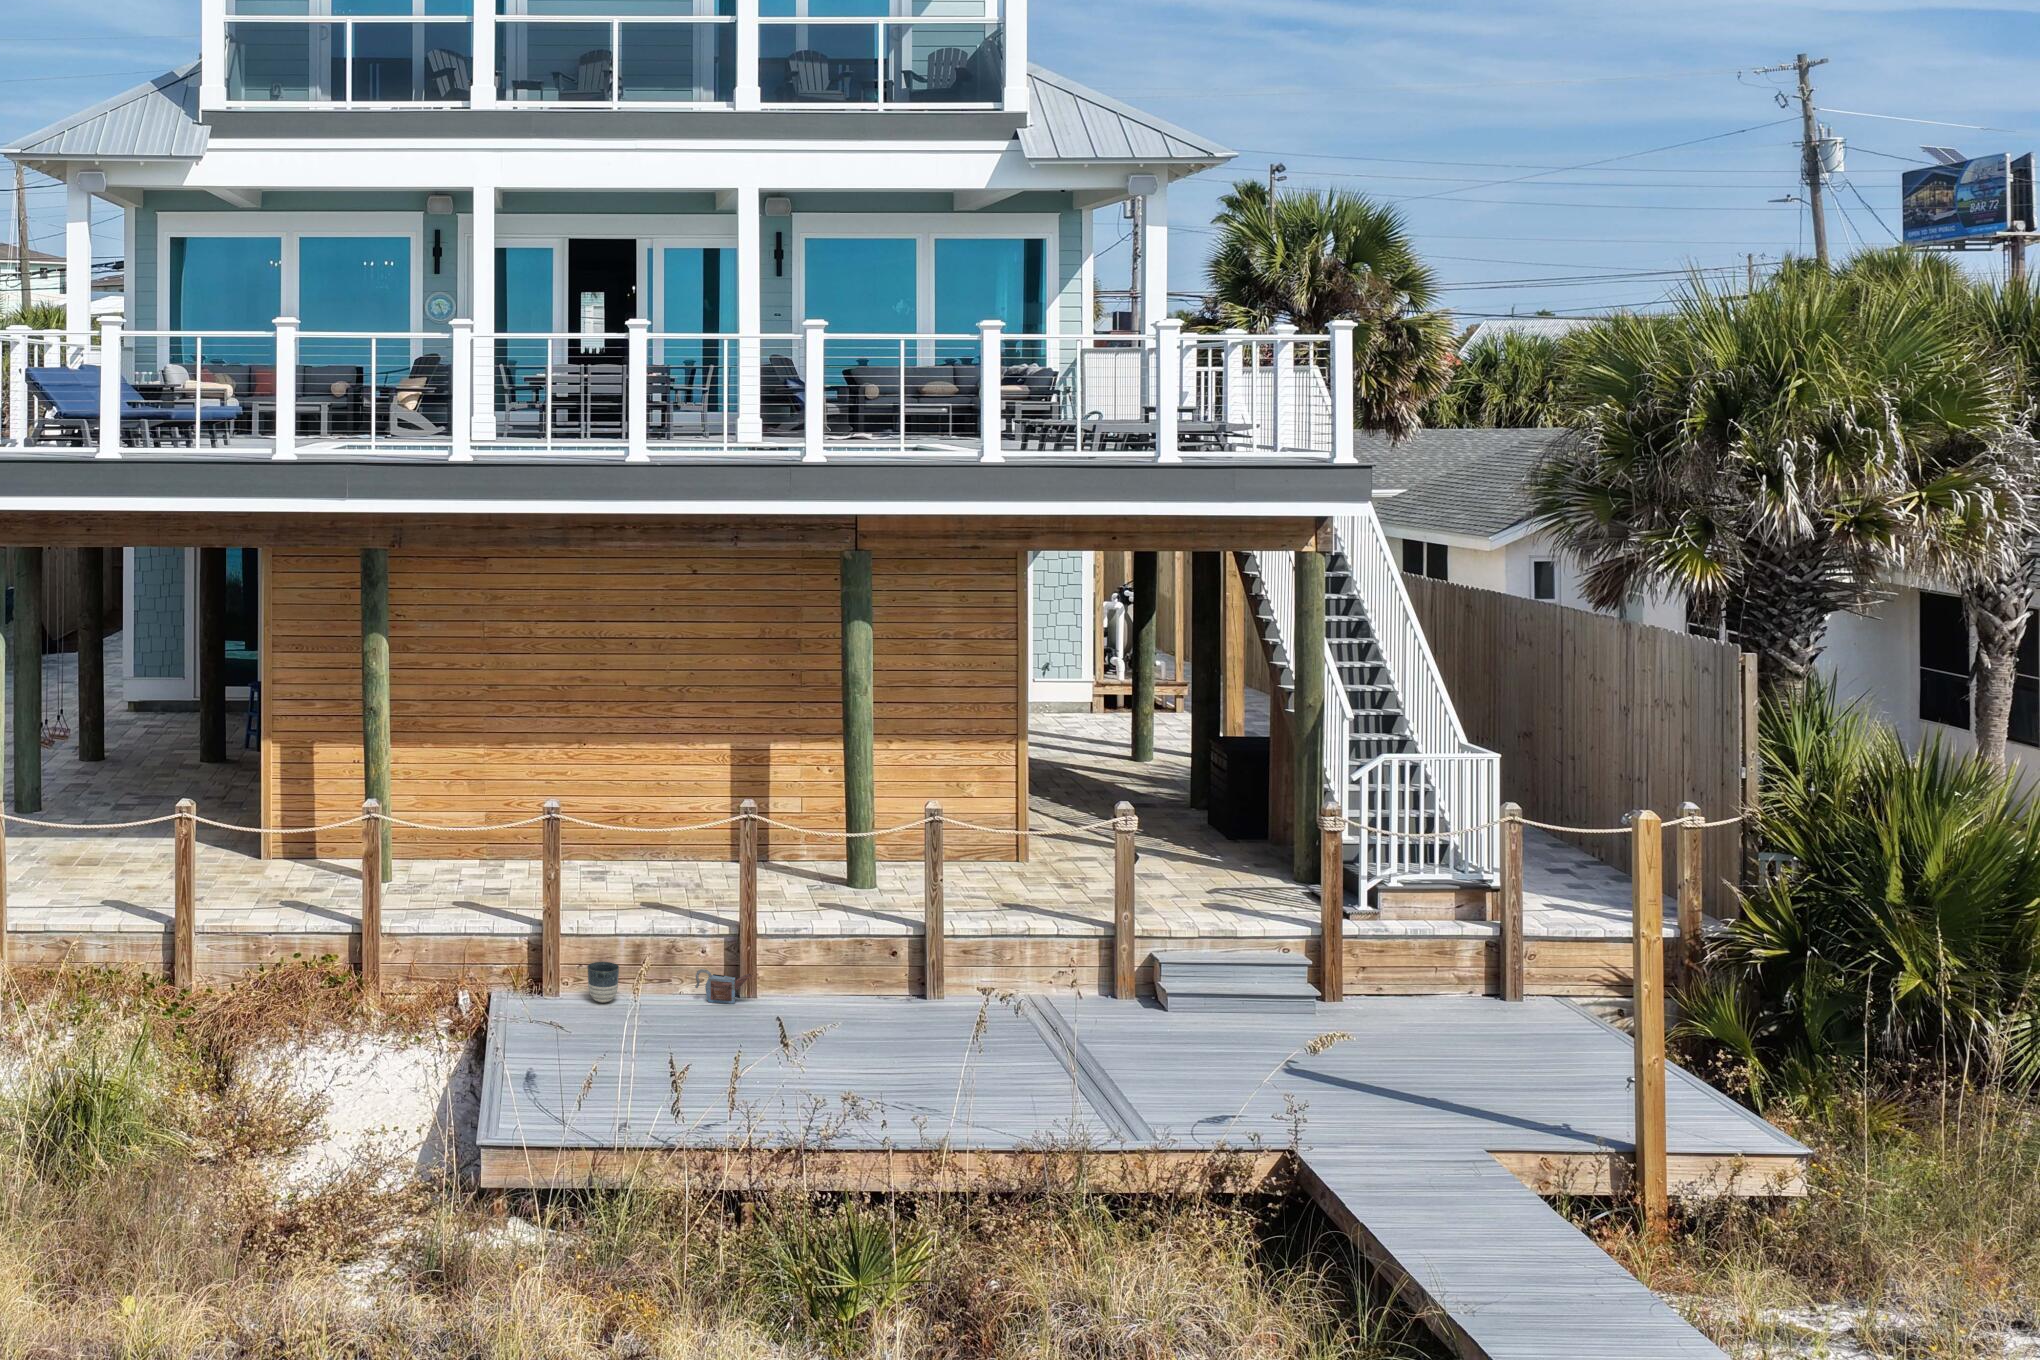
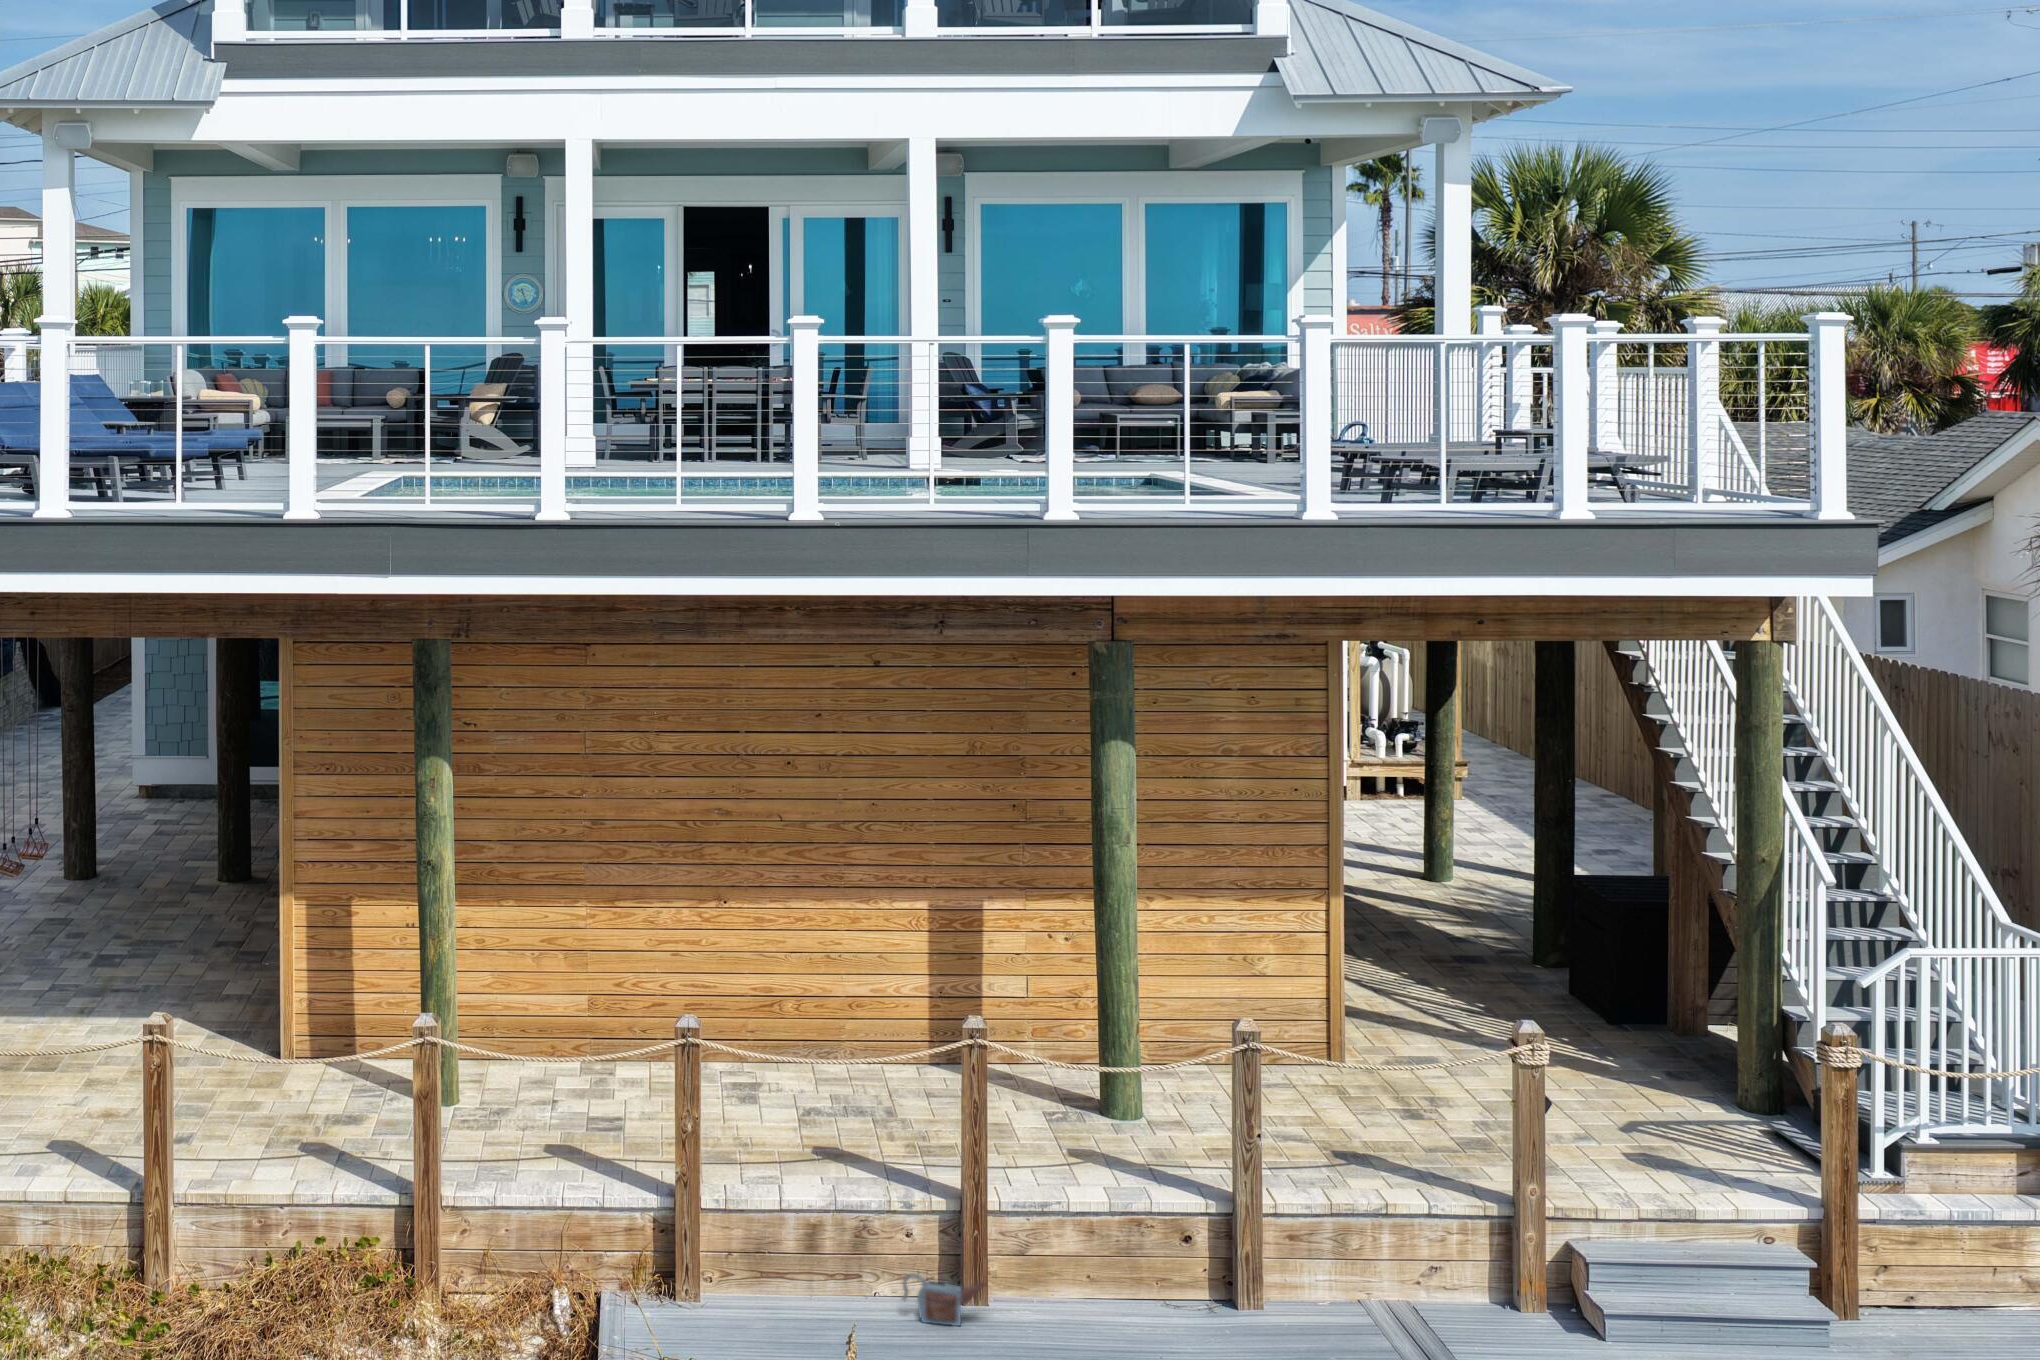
planter: present [587,962,619,1003] -> none [743,1258,790,1322]

